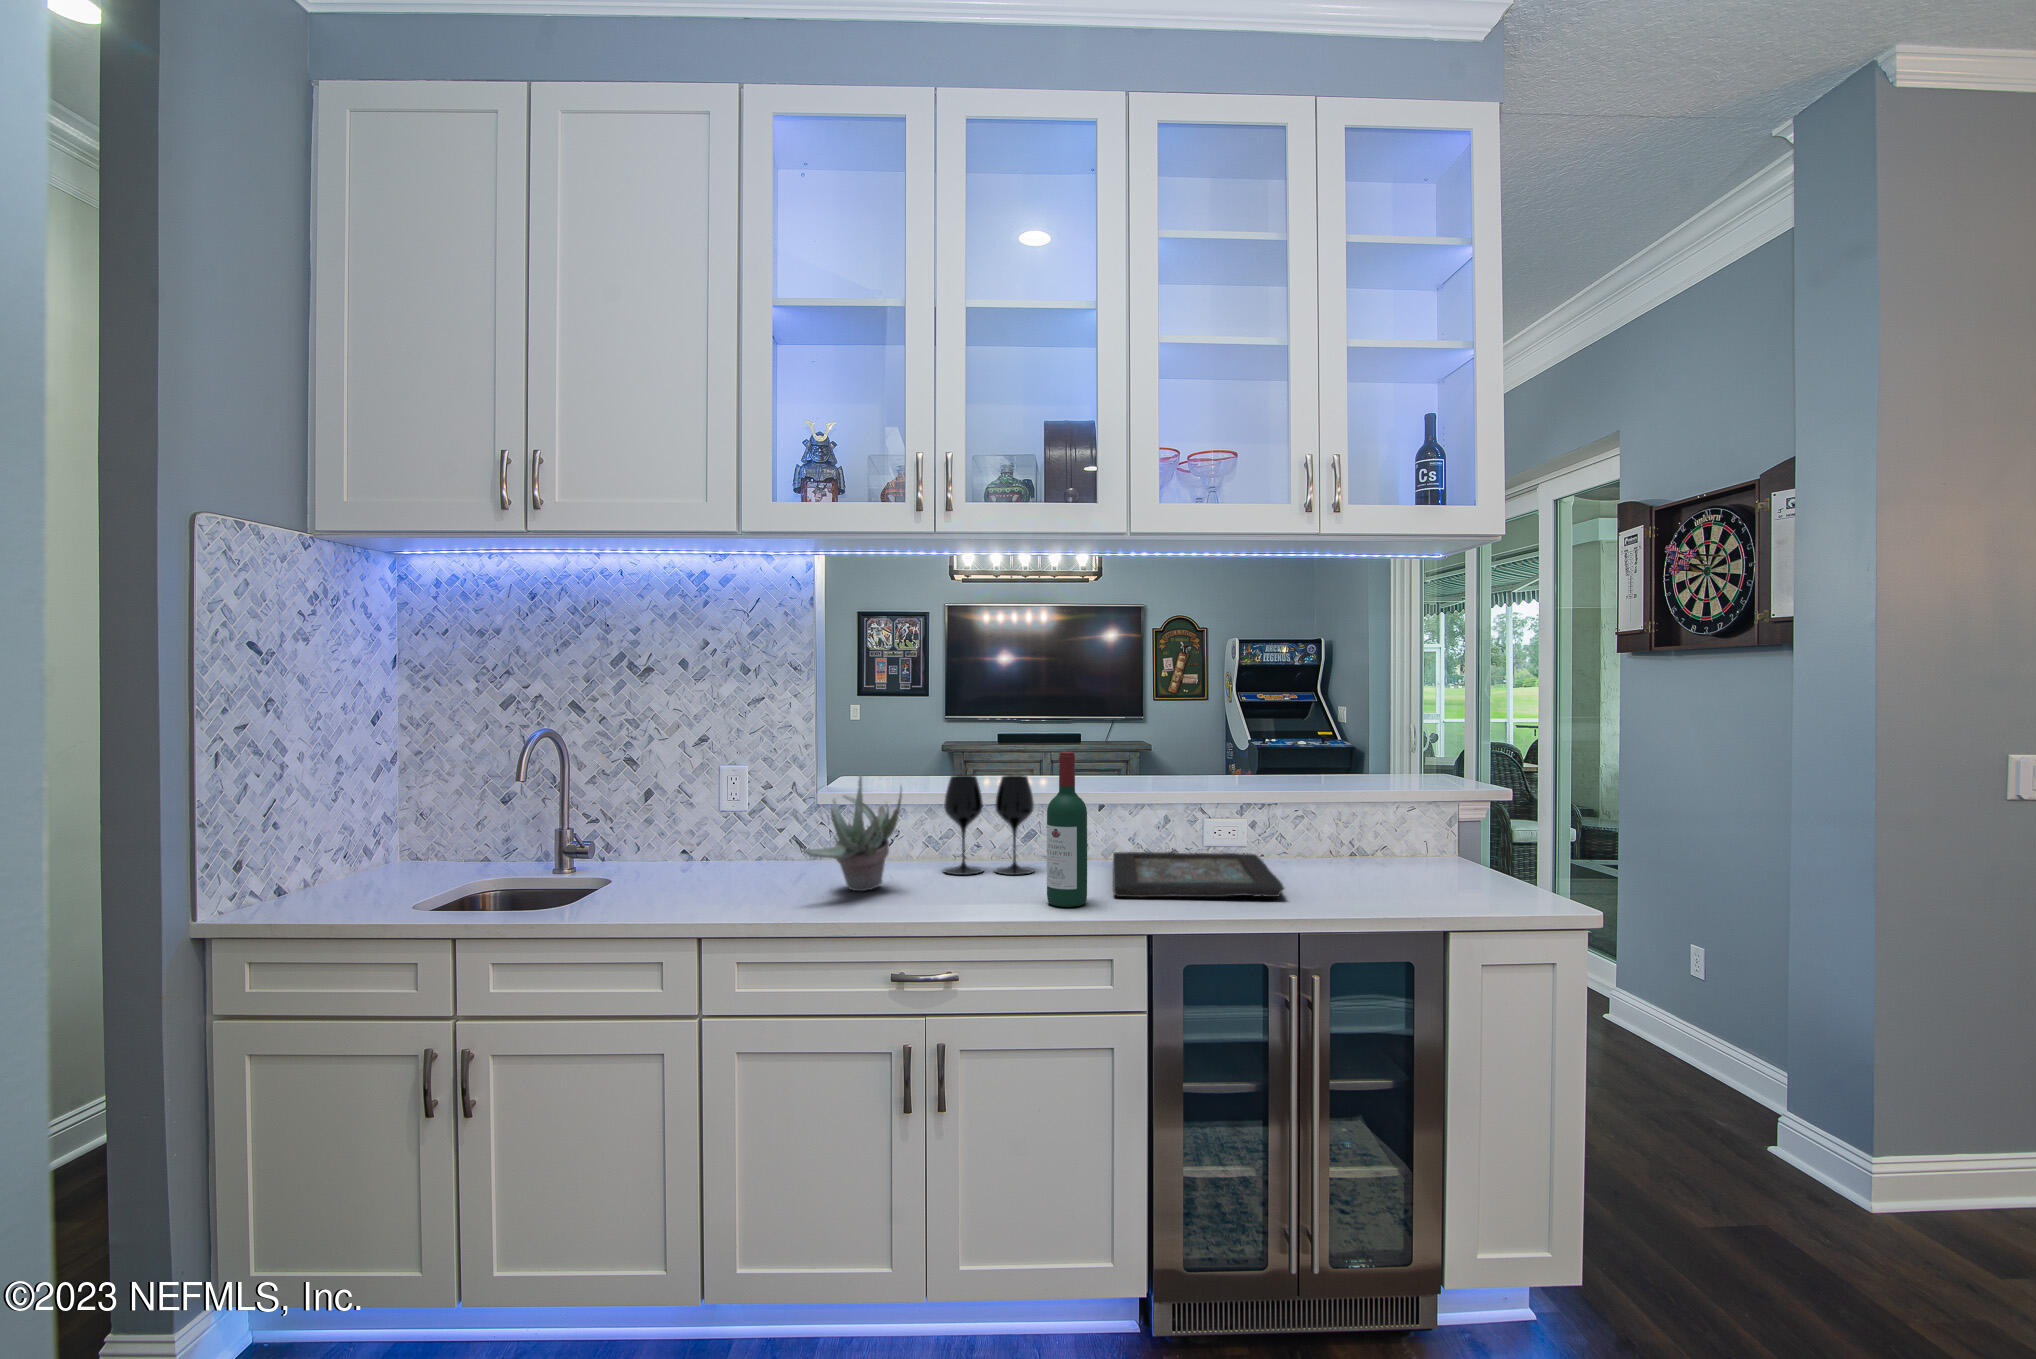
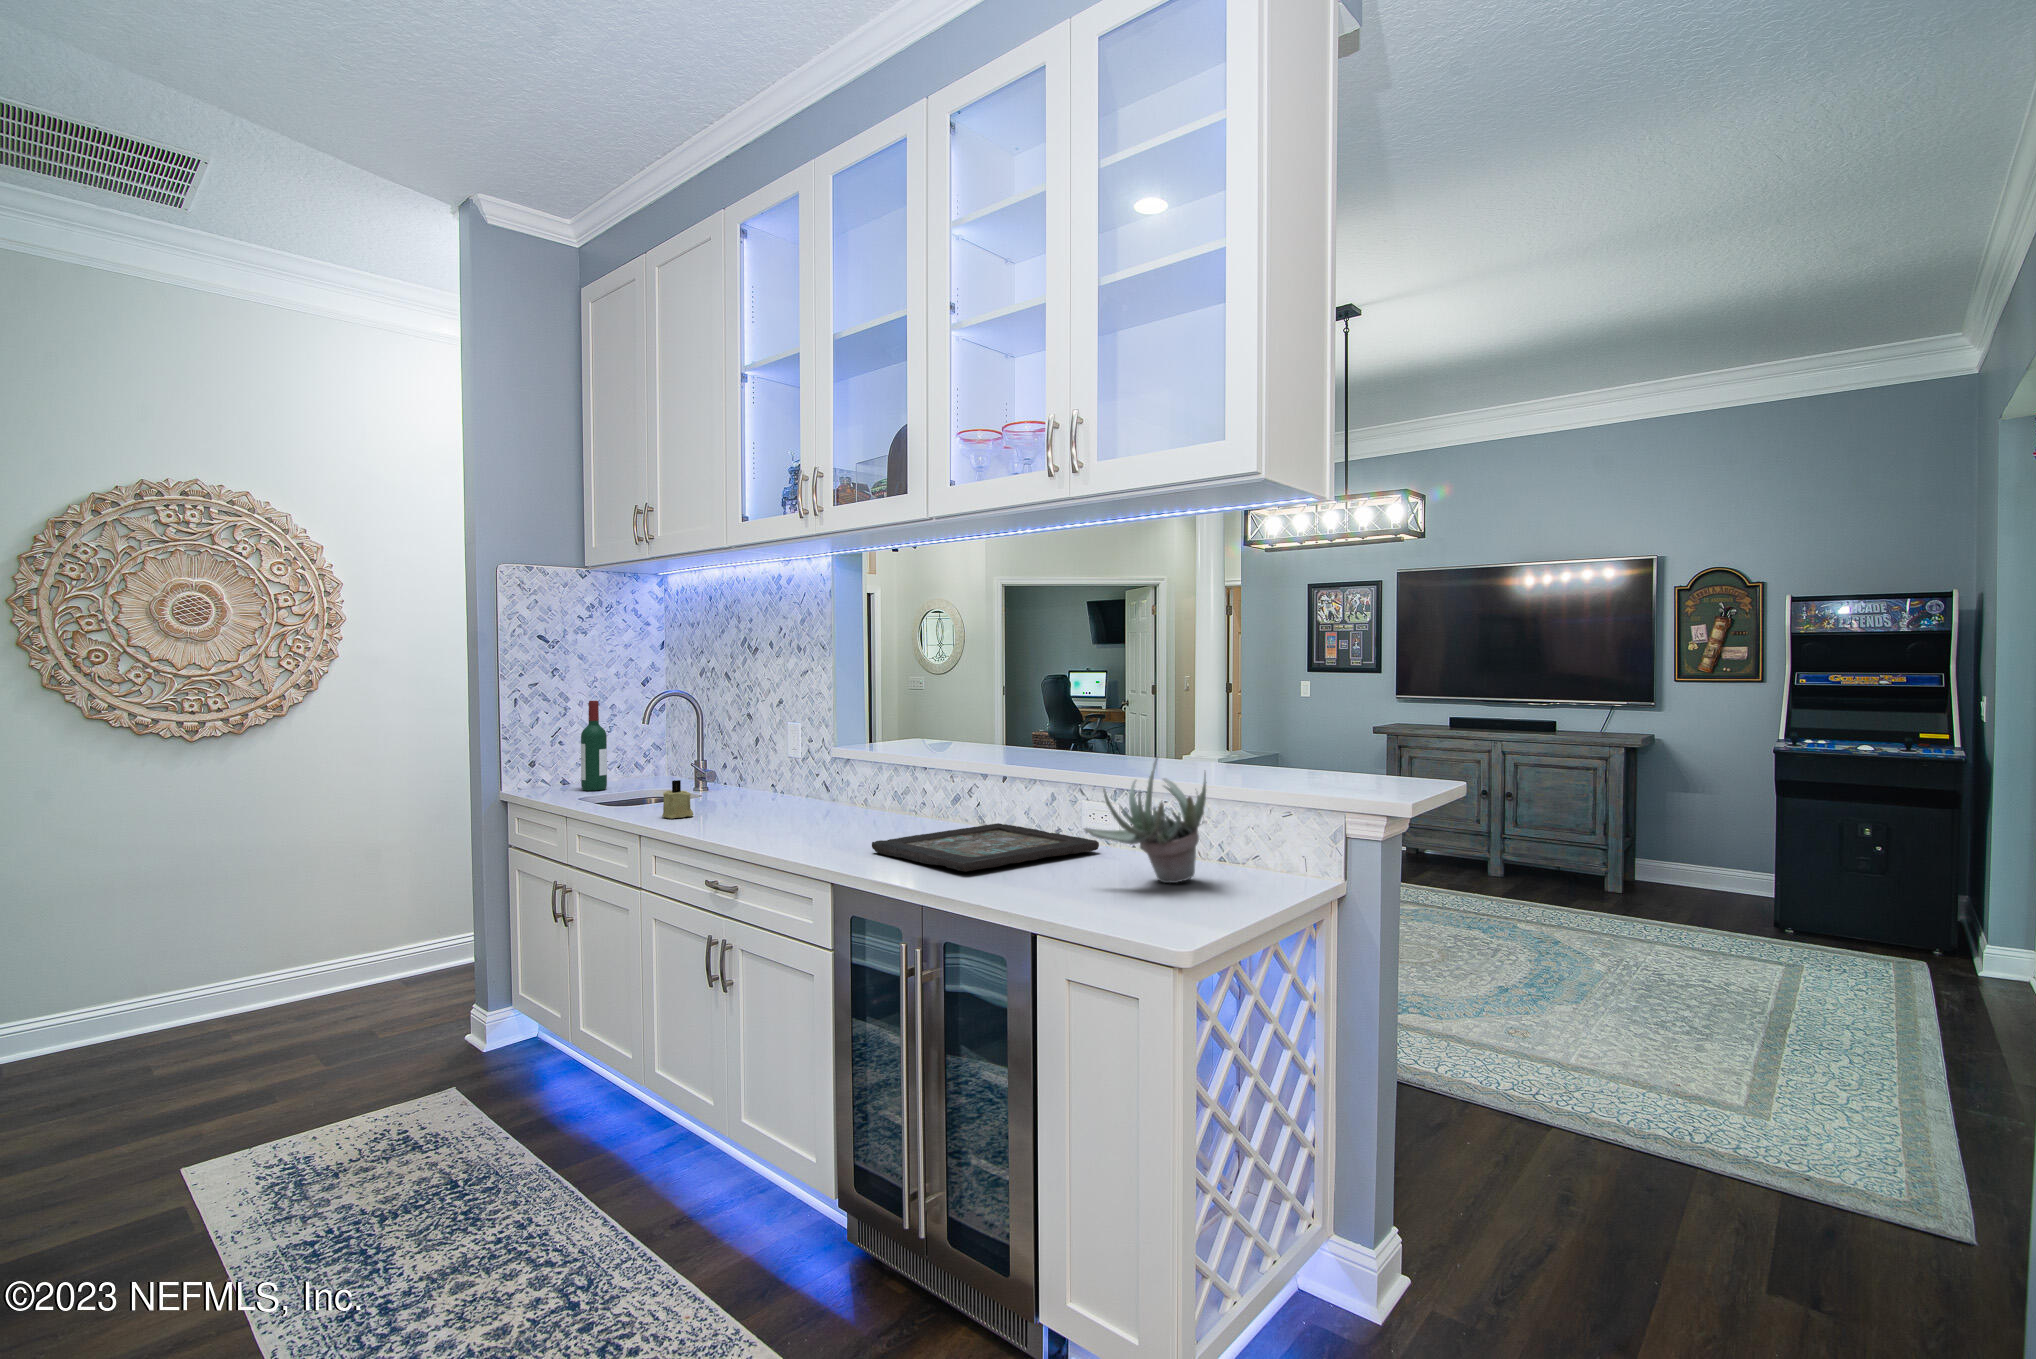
wine bottle: present [1047,752,1087,907] -> present [581,701,607,791]
succulent plant: present [803,775,902,891] -> present [1084,757,1206,883]
wine glass: present [944,775,1034,875] -> none [862,740,928,831]
candle: none [684,852,725,907] -> present [662,780,693,819]

